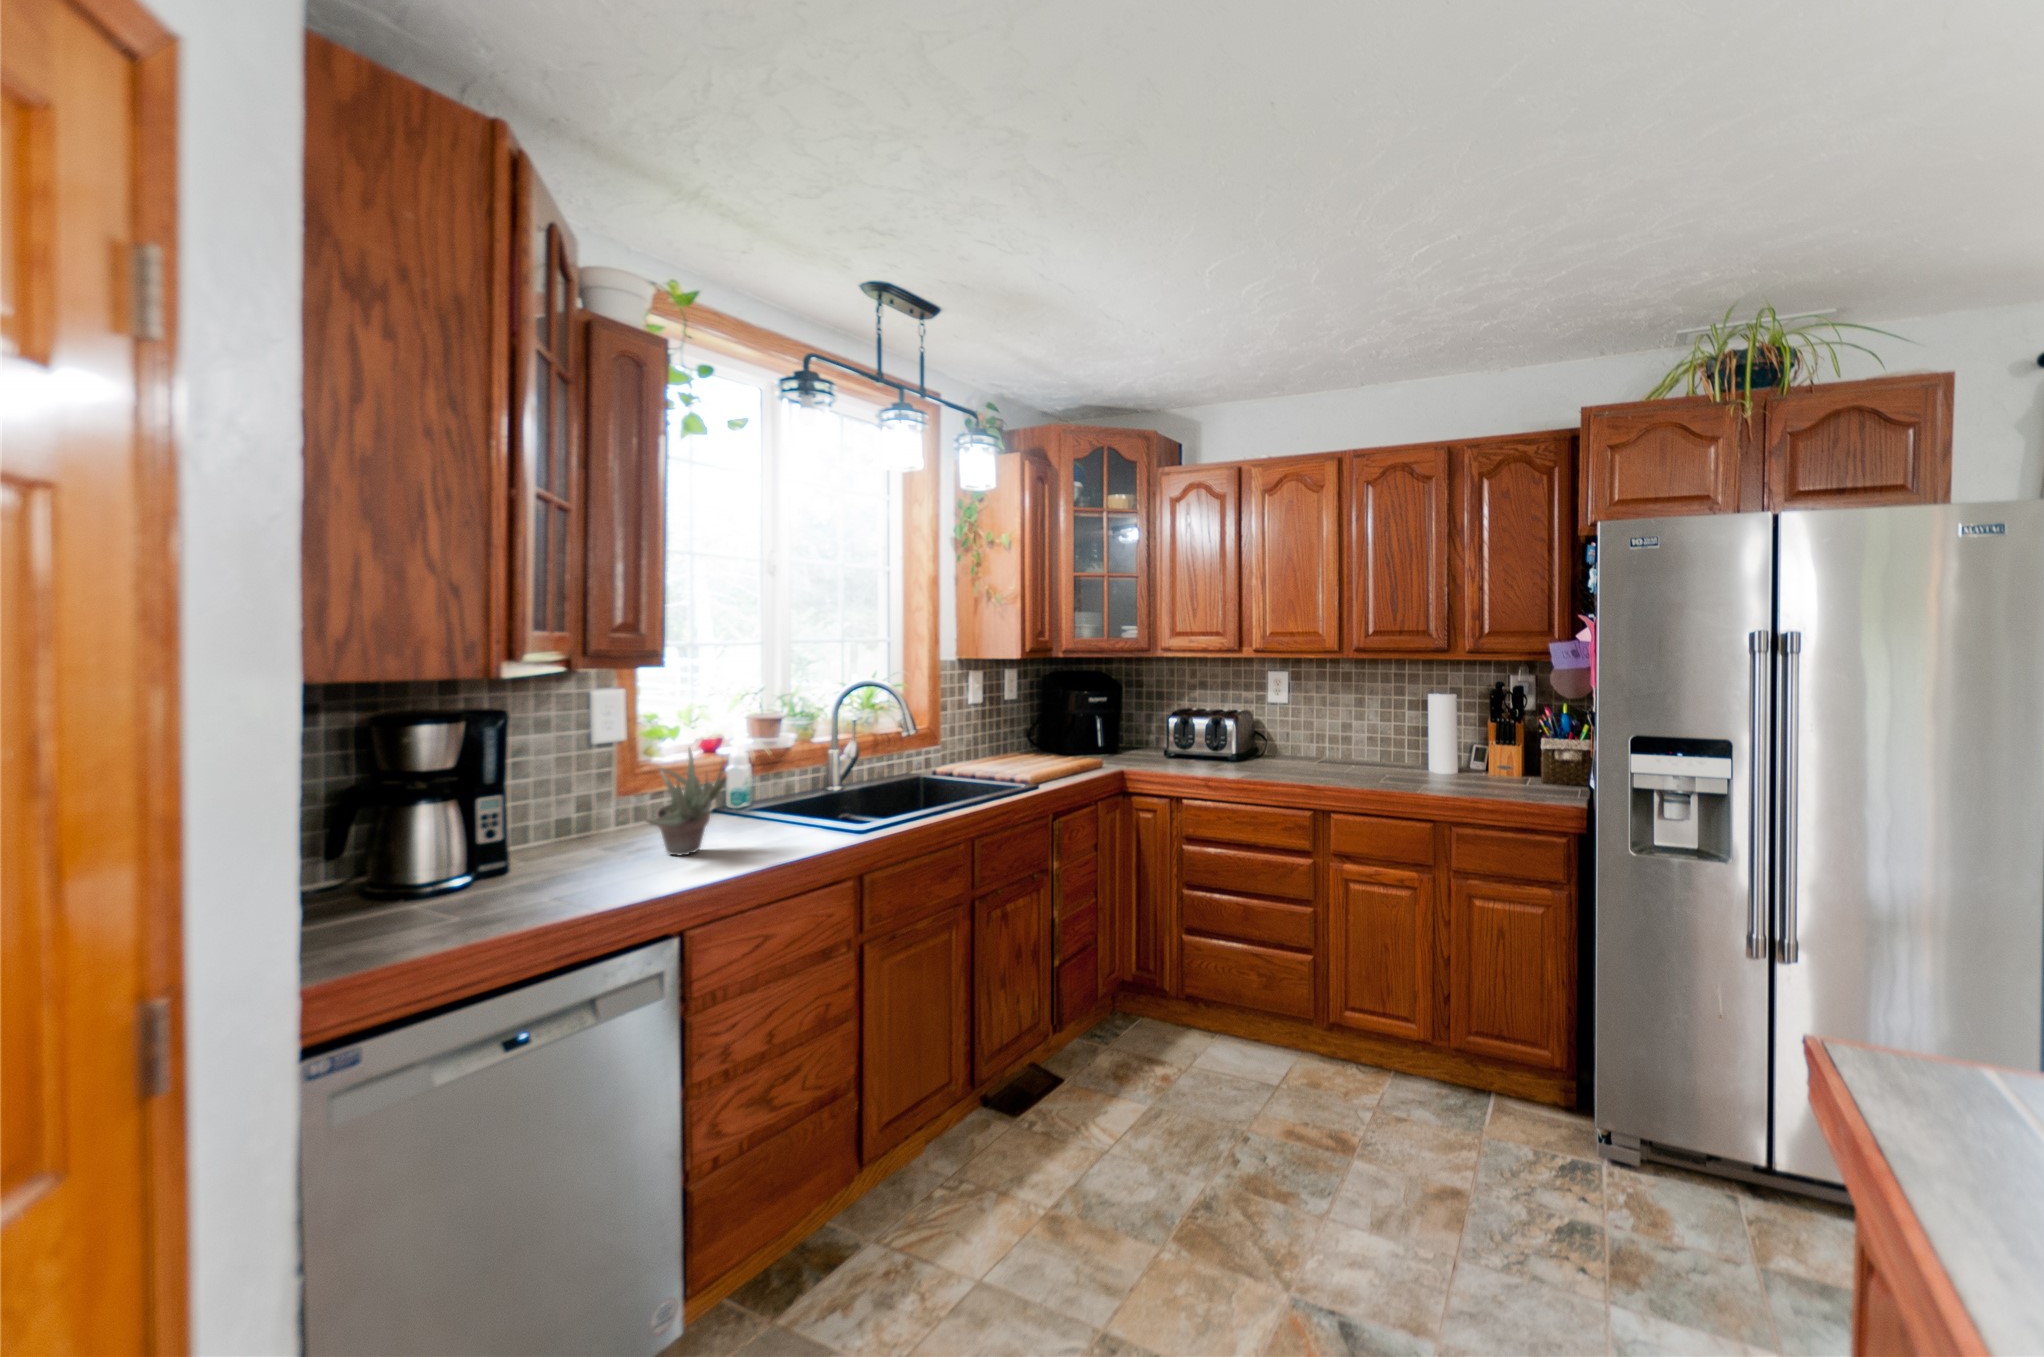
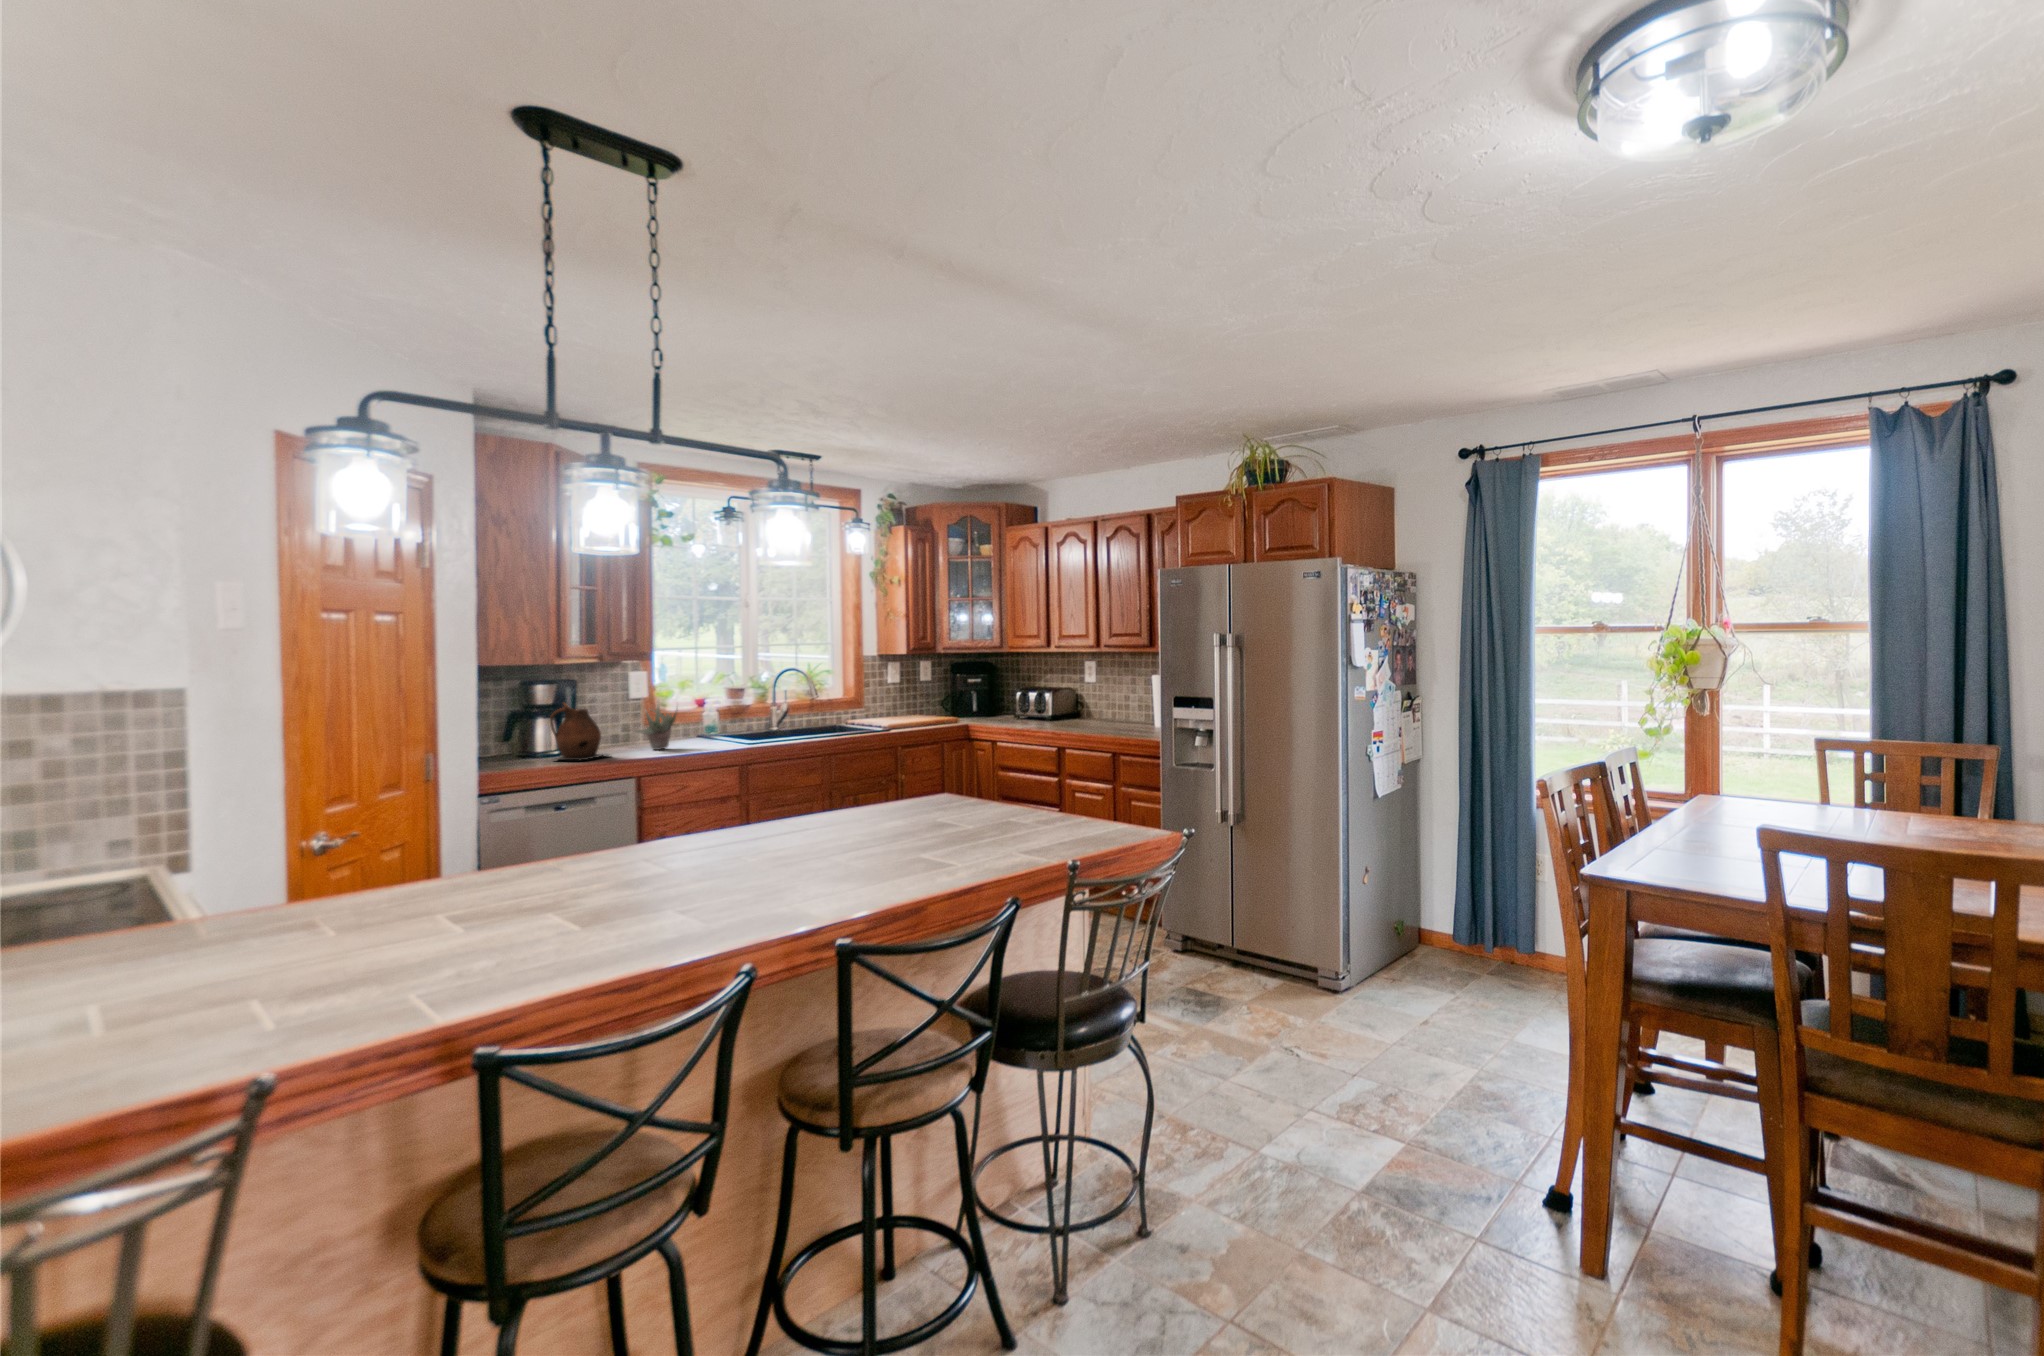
ceramic pitcher: none [463,767,608,911] -> present [550,703,607,760]

